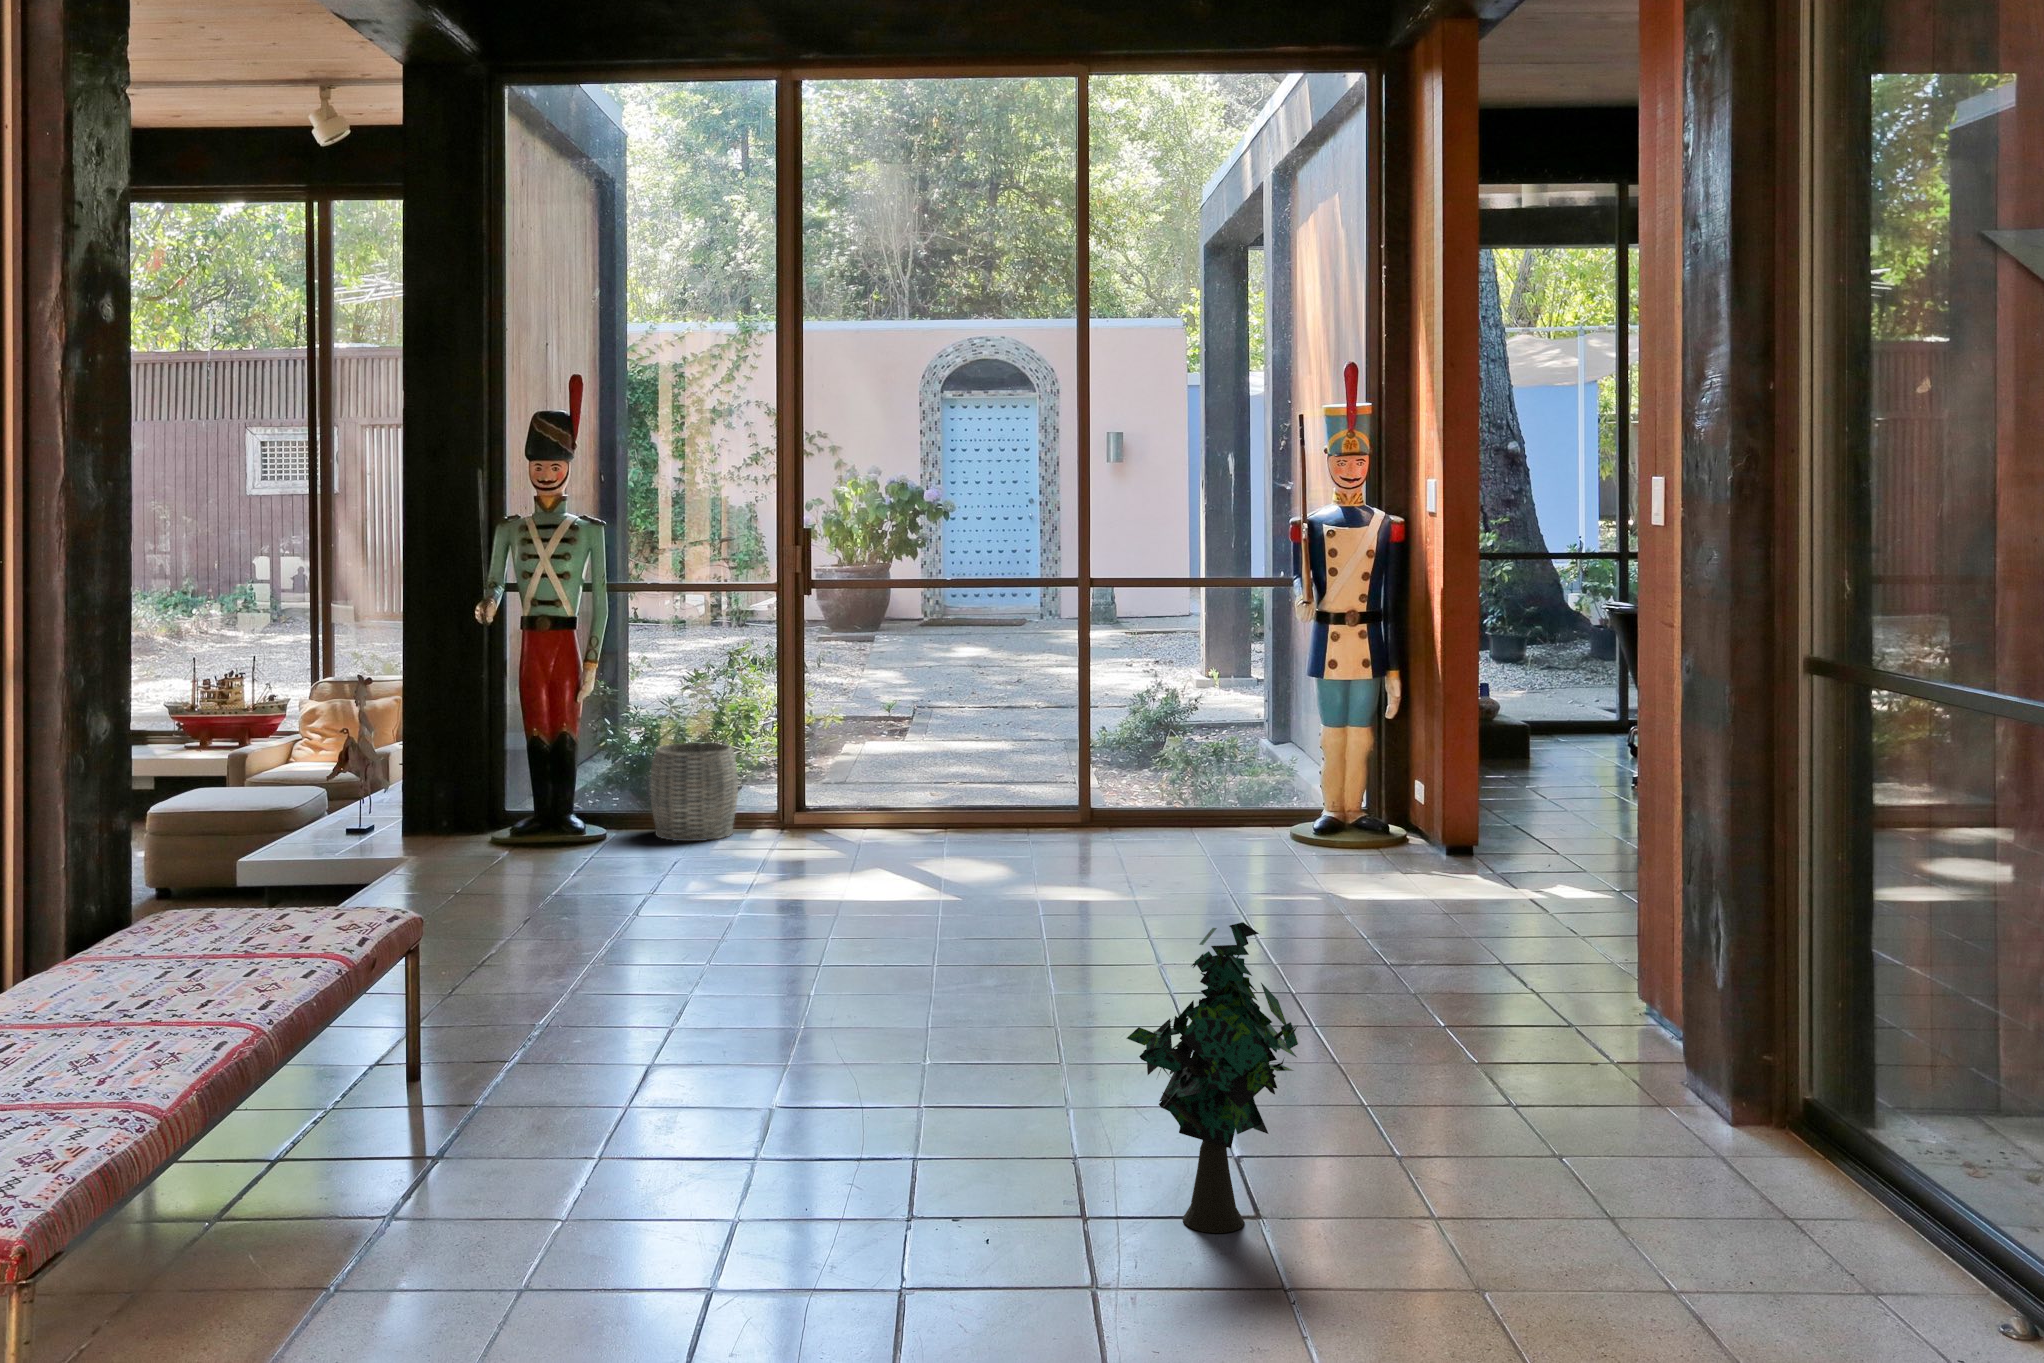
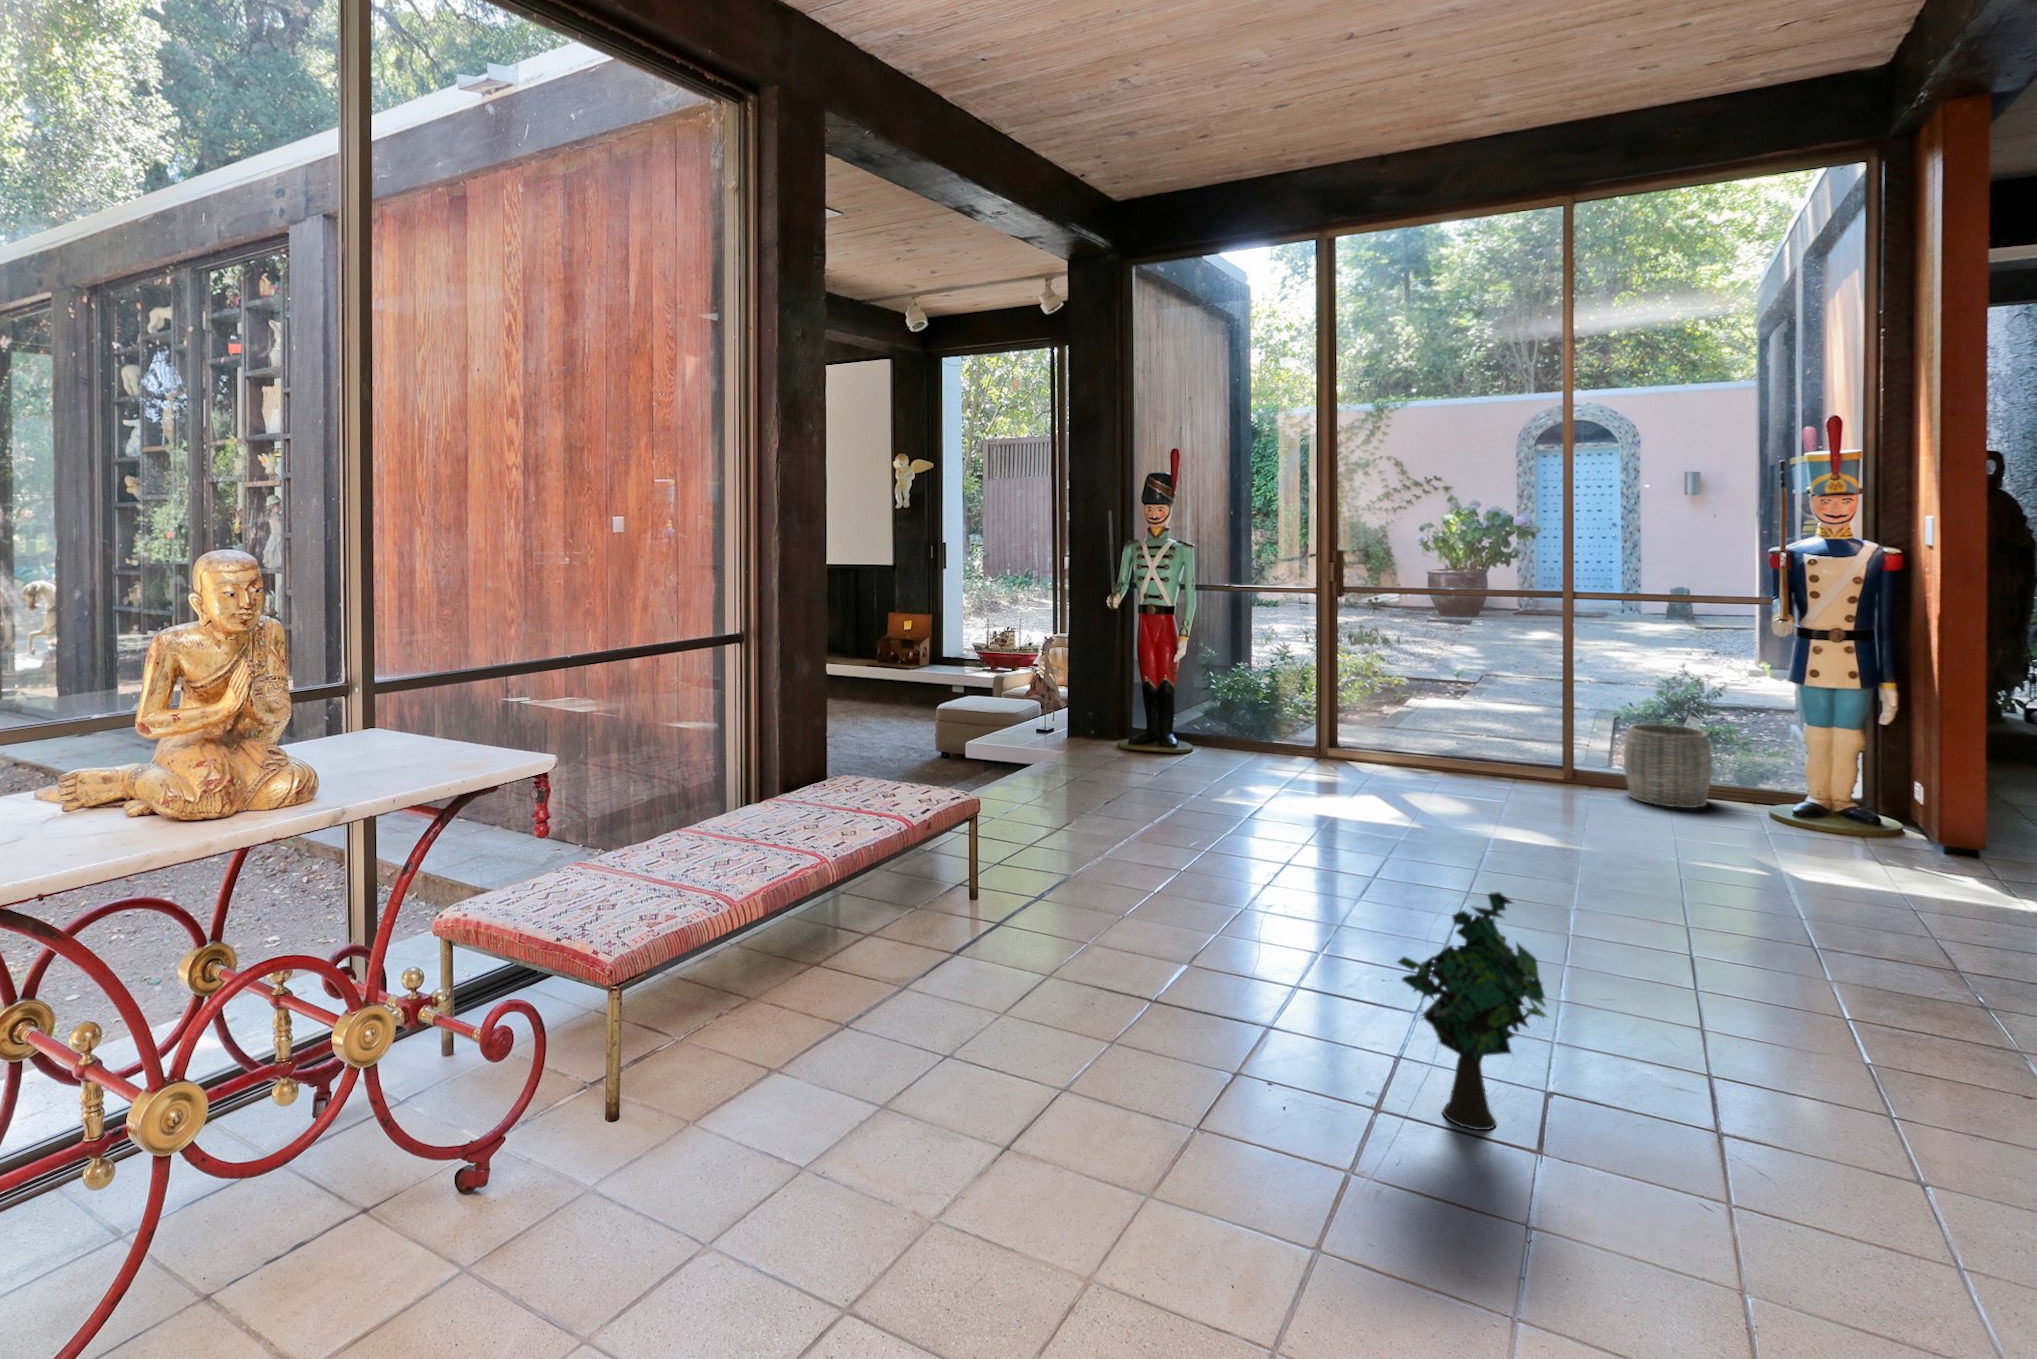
woven basket: present [650,743,738,841] -> present [1624,724,1712,808]

